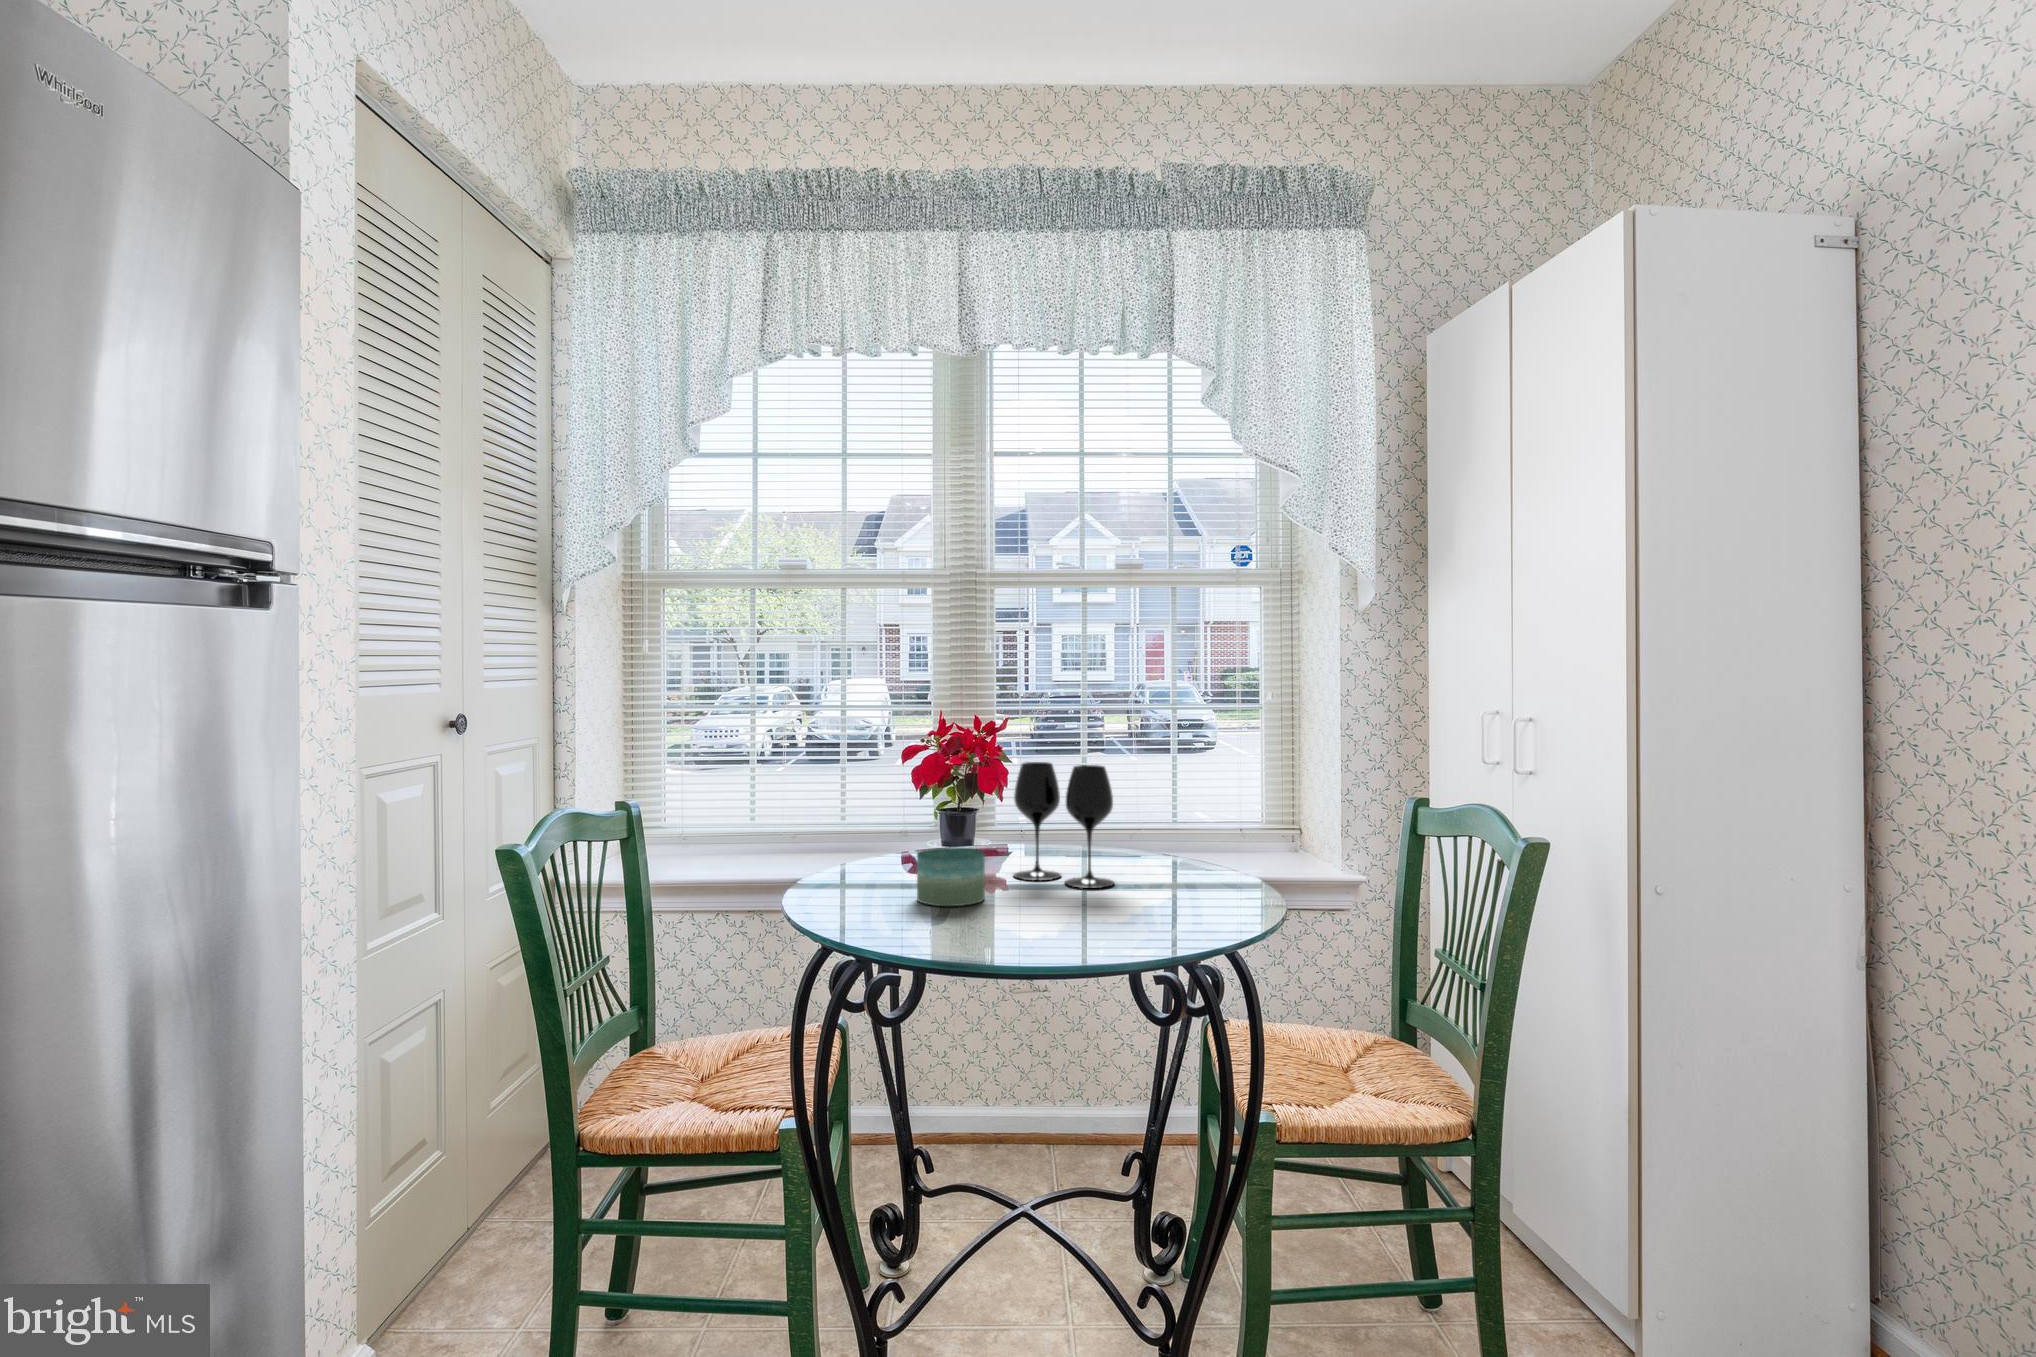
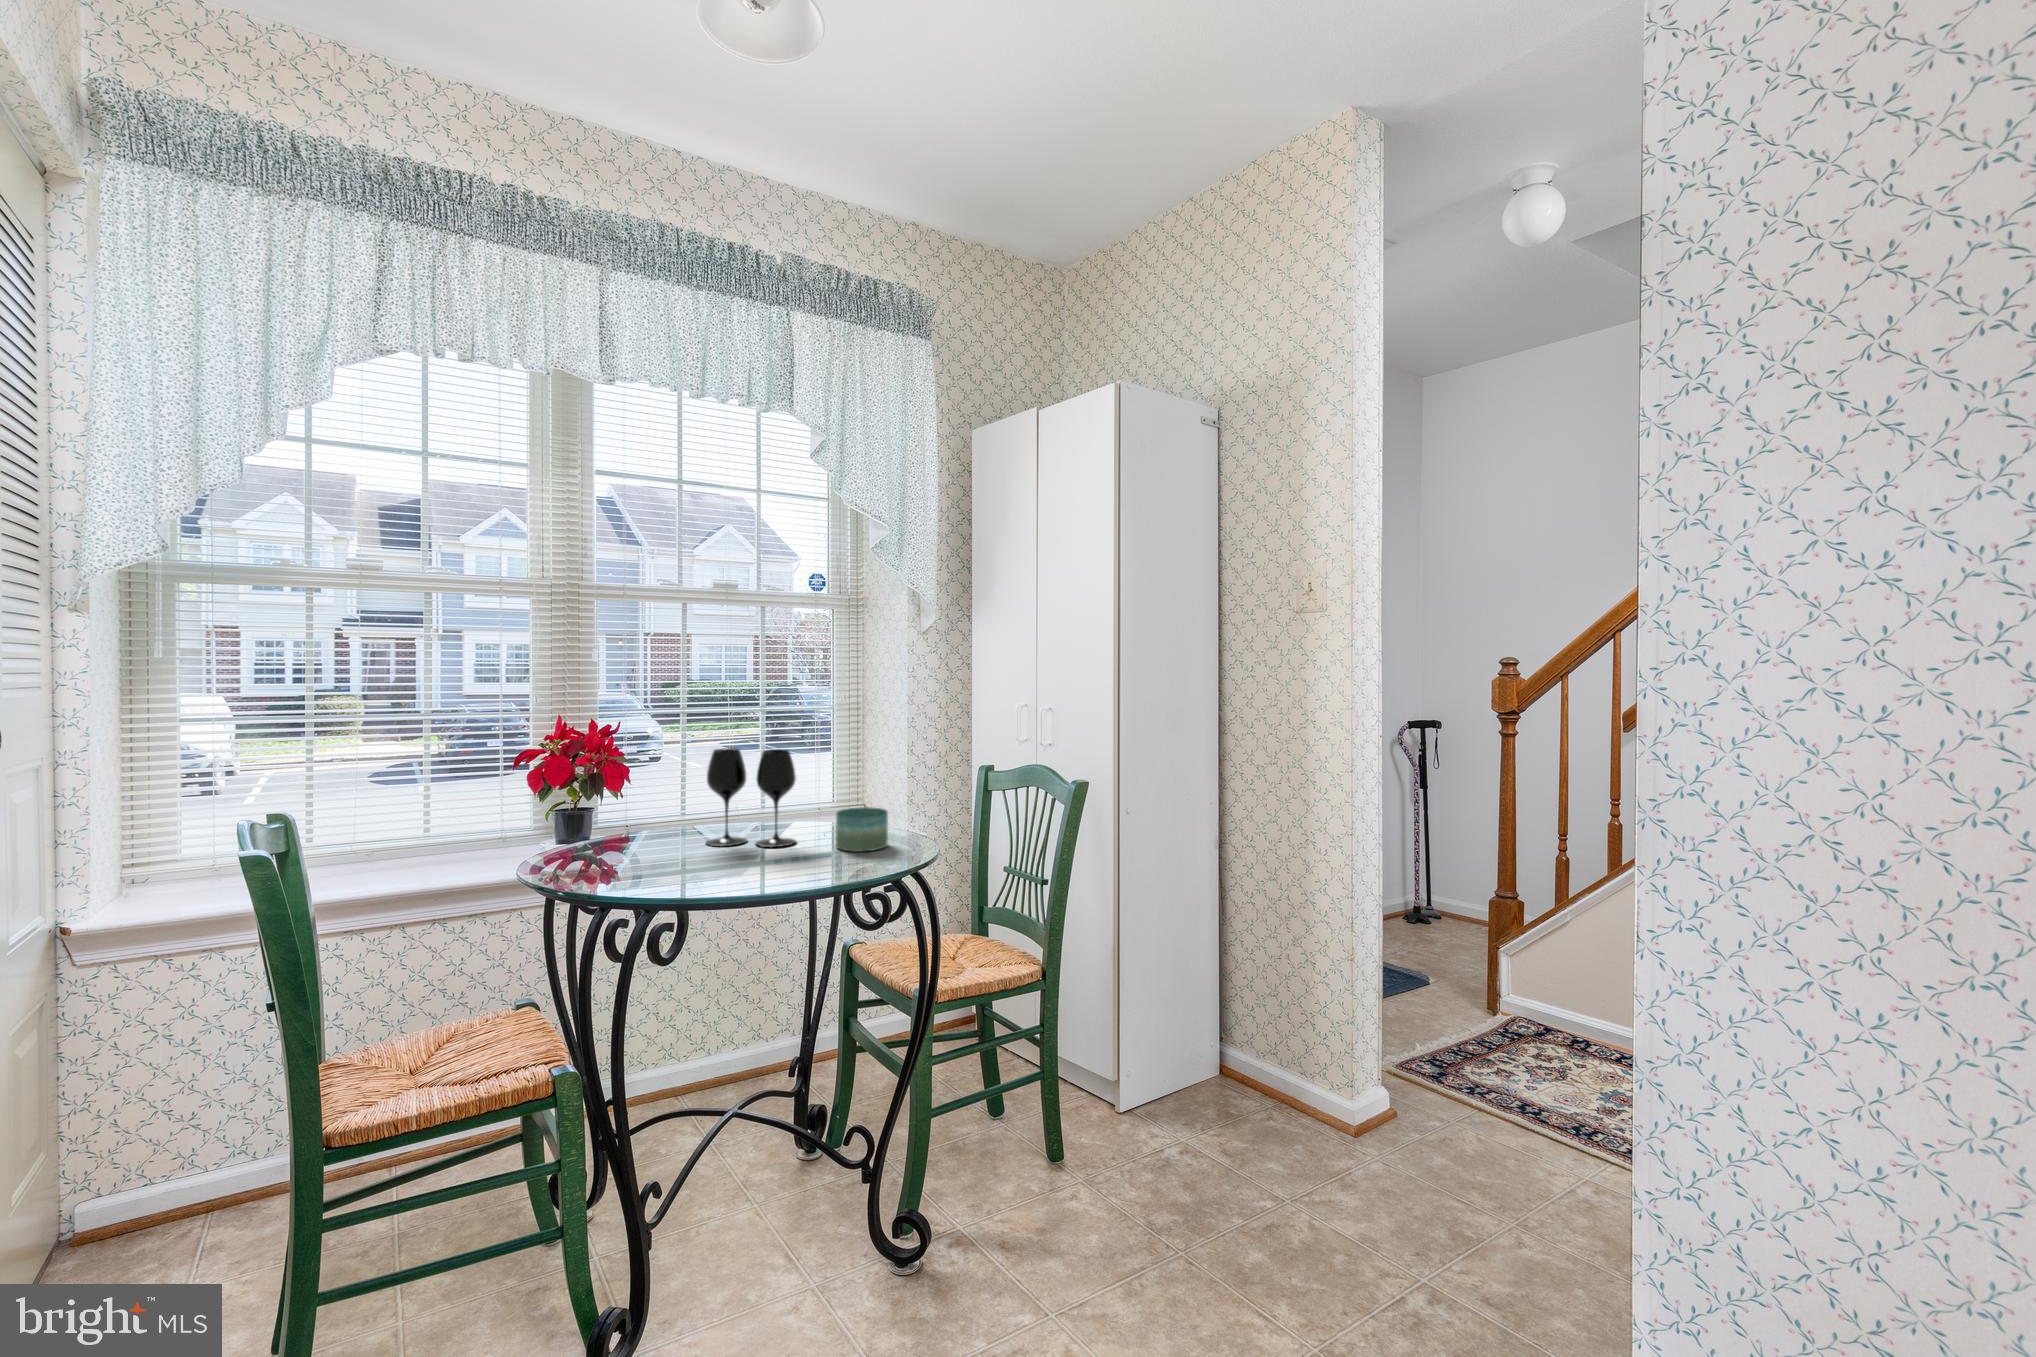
candle: present [917,848,985,906] -> present [836,807,888,852]

